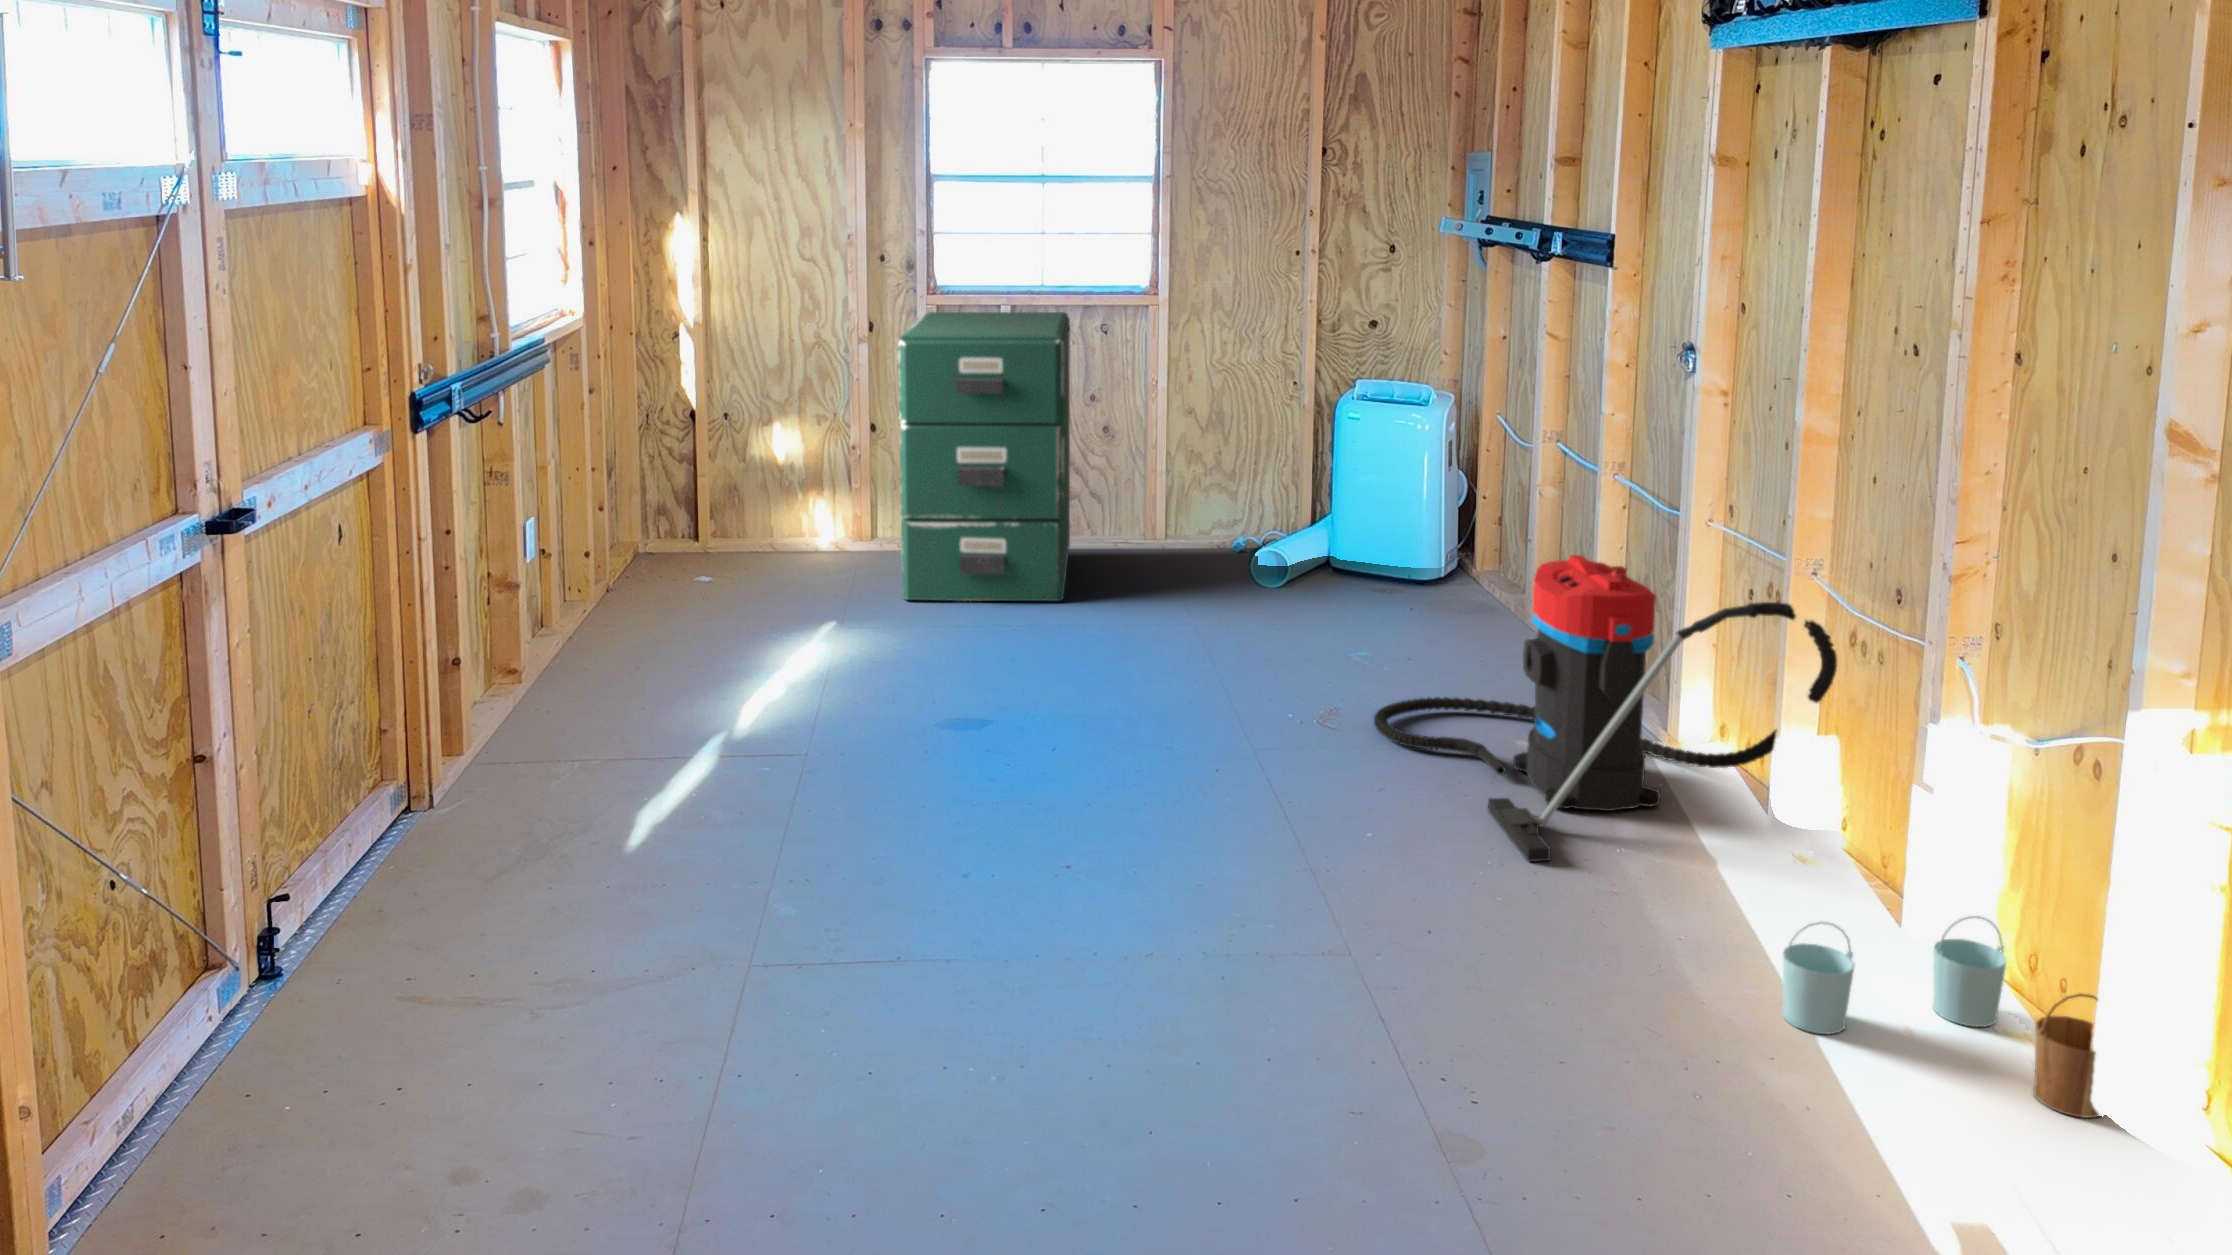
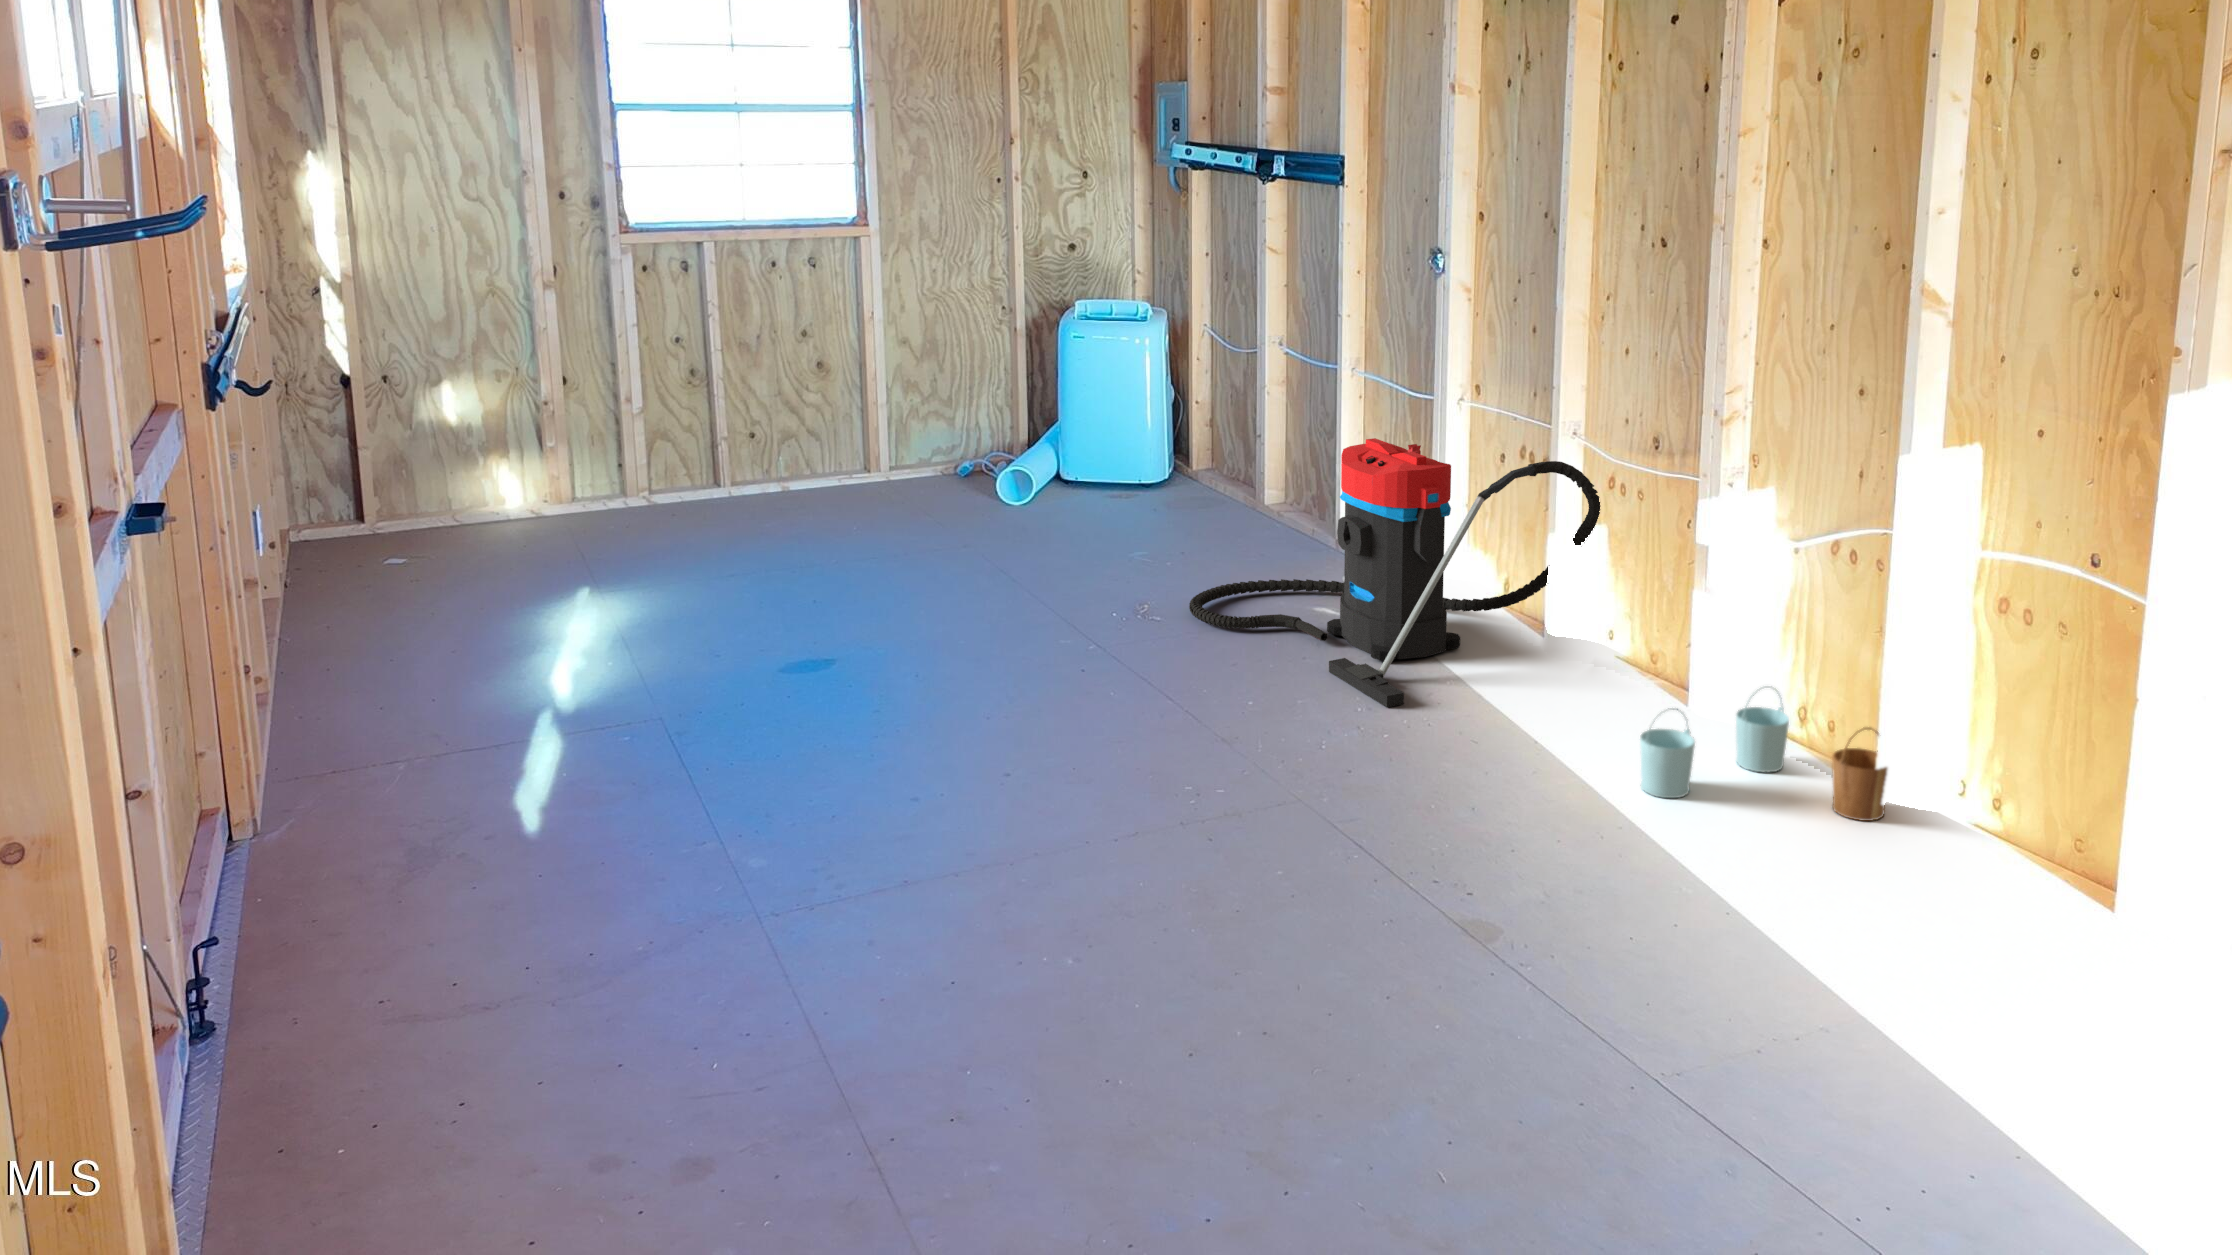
filing cabinet: present [898,312,1070,601] -> none [618,248,821,557]

